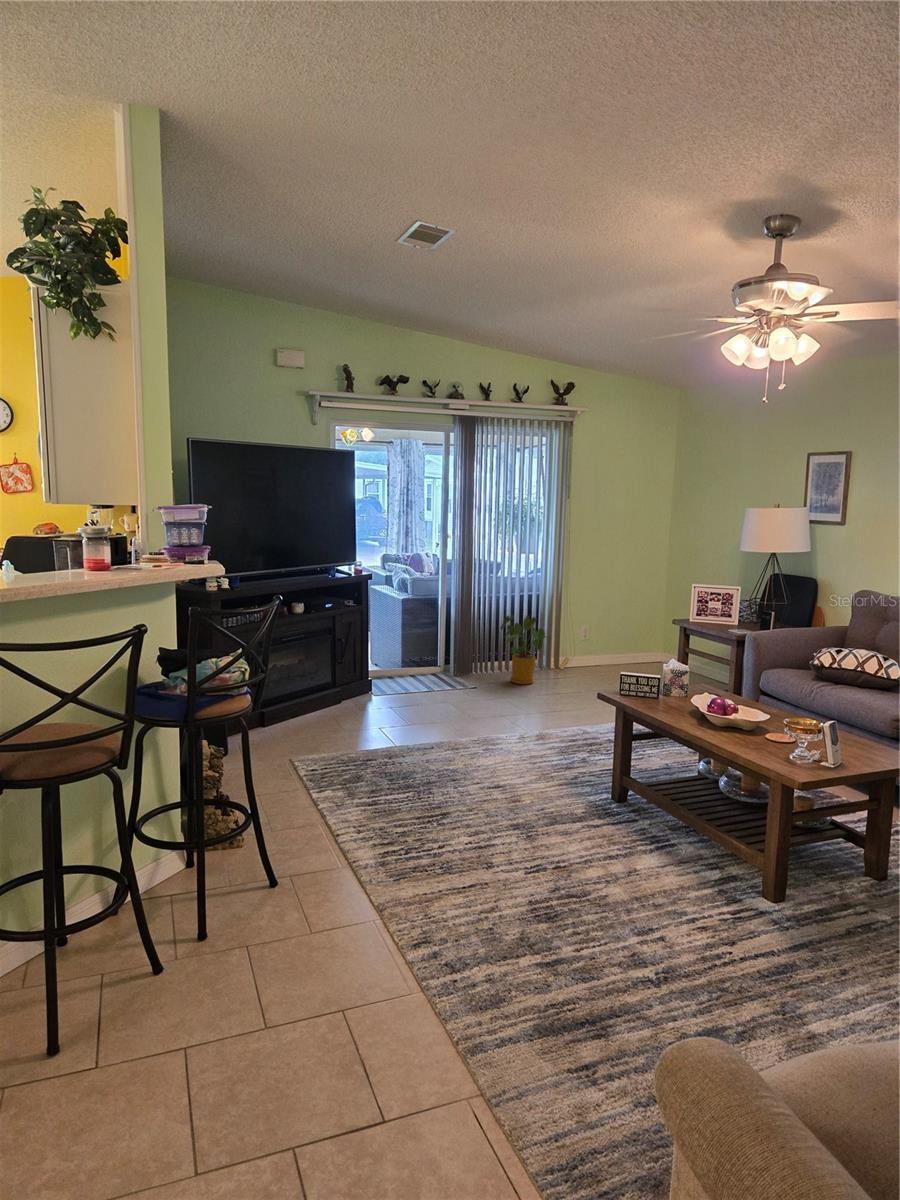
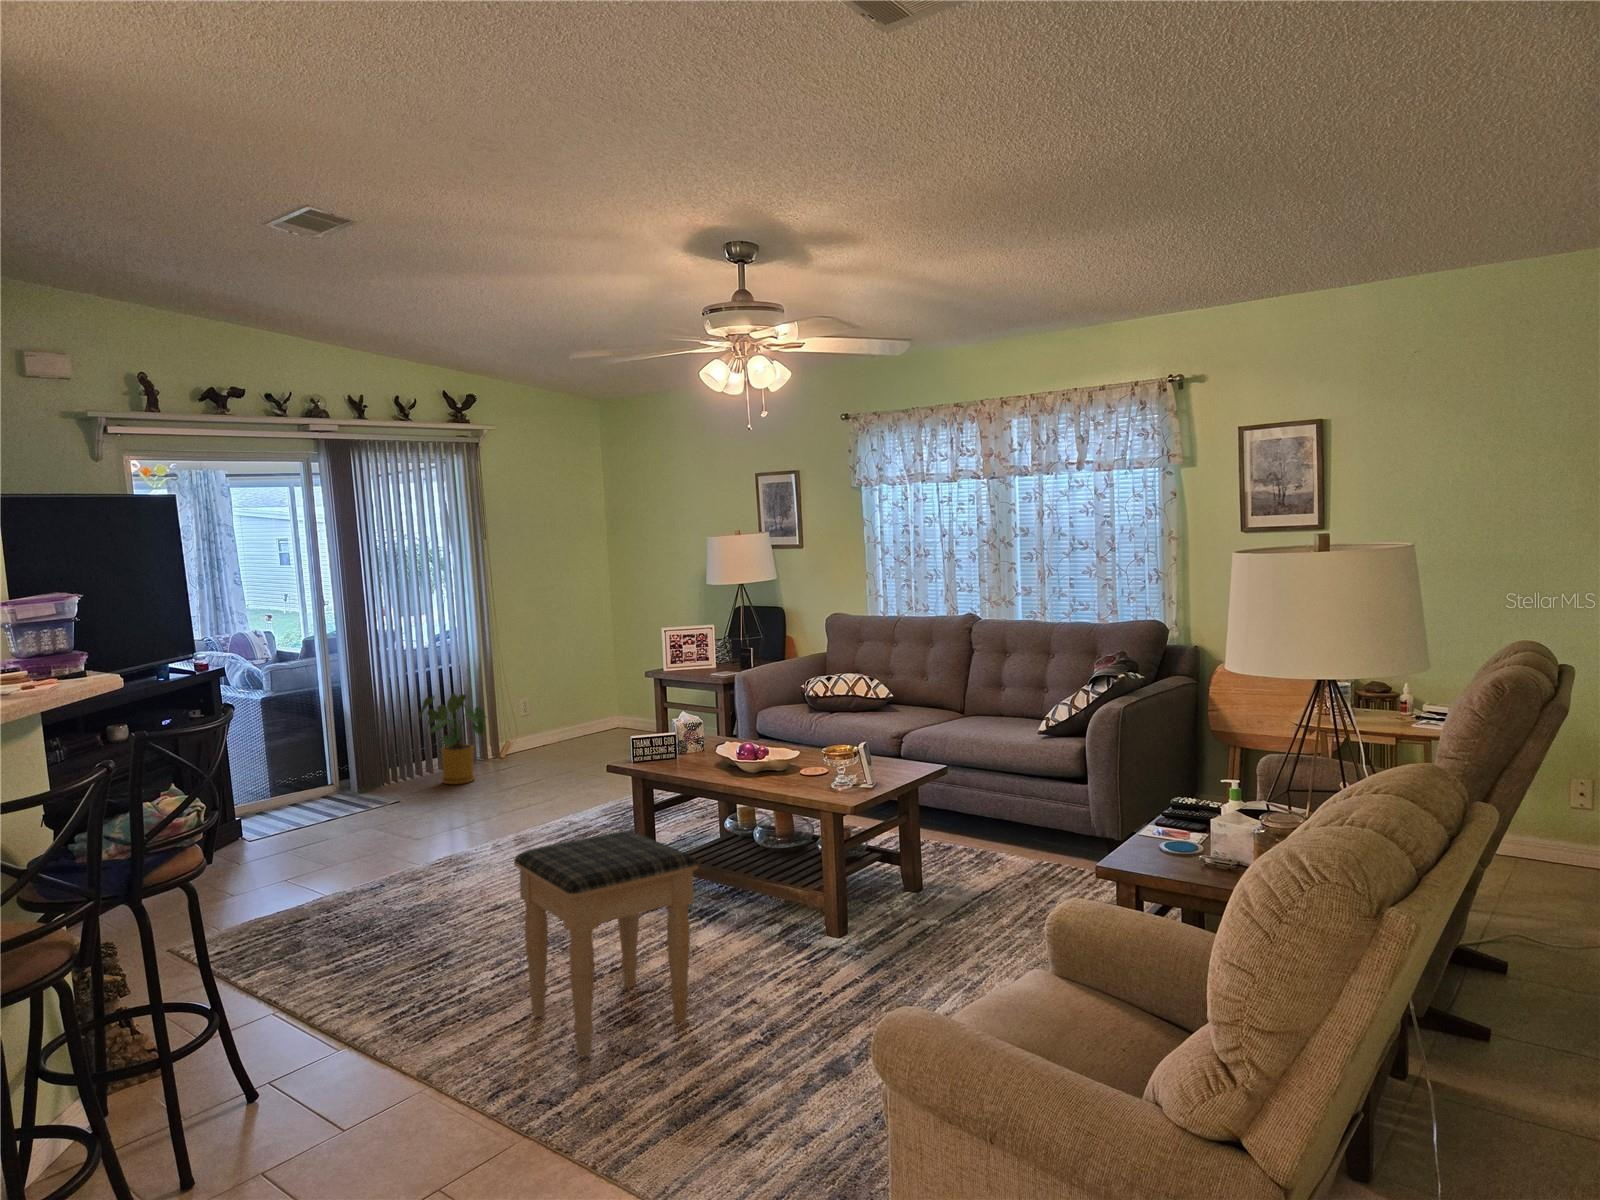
footstool: none [476,752,622,936] -> present [514,830,698,1056]

